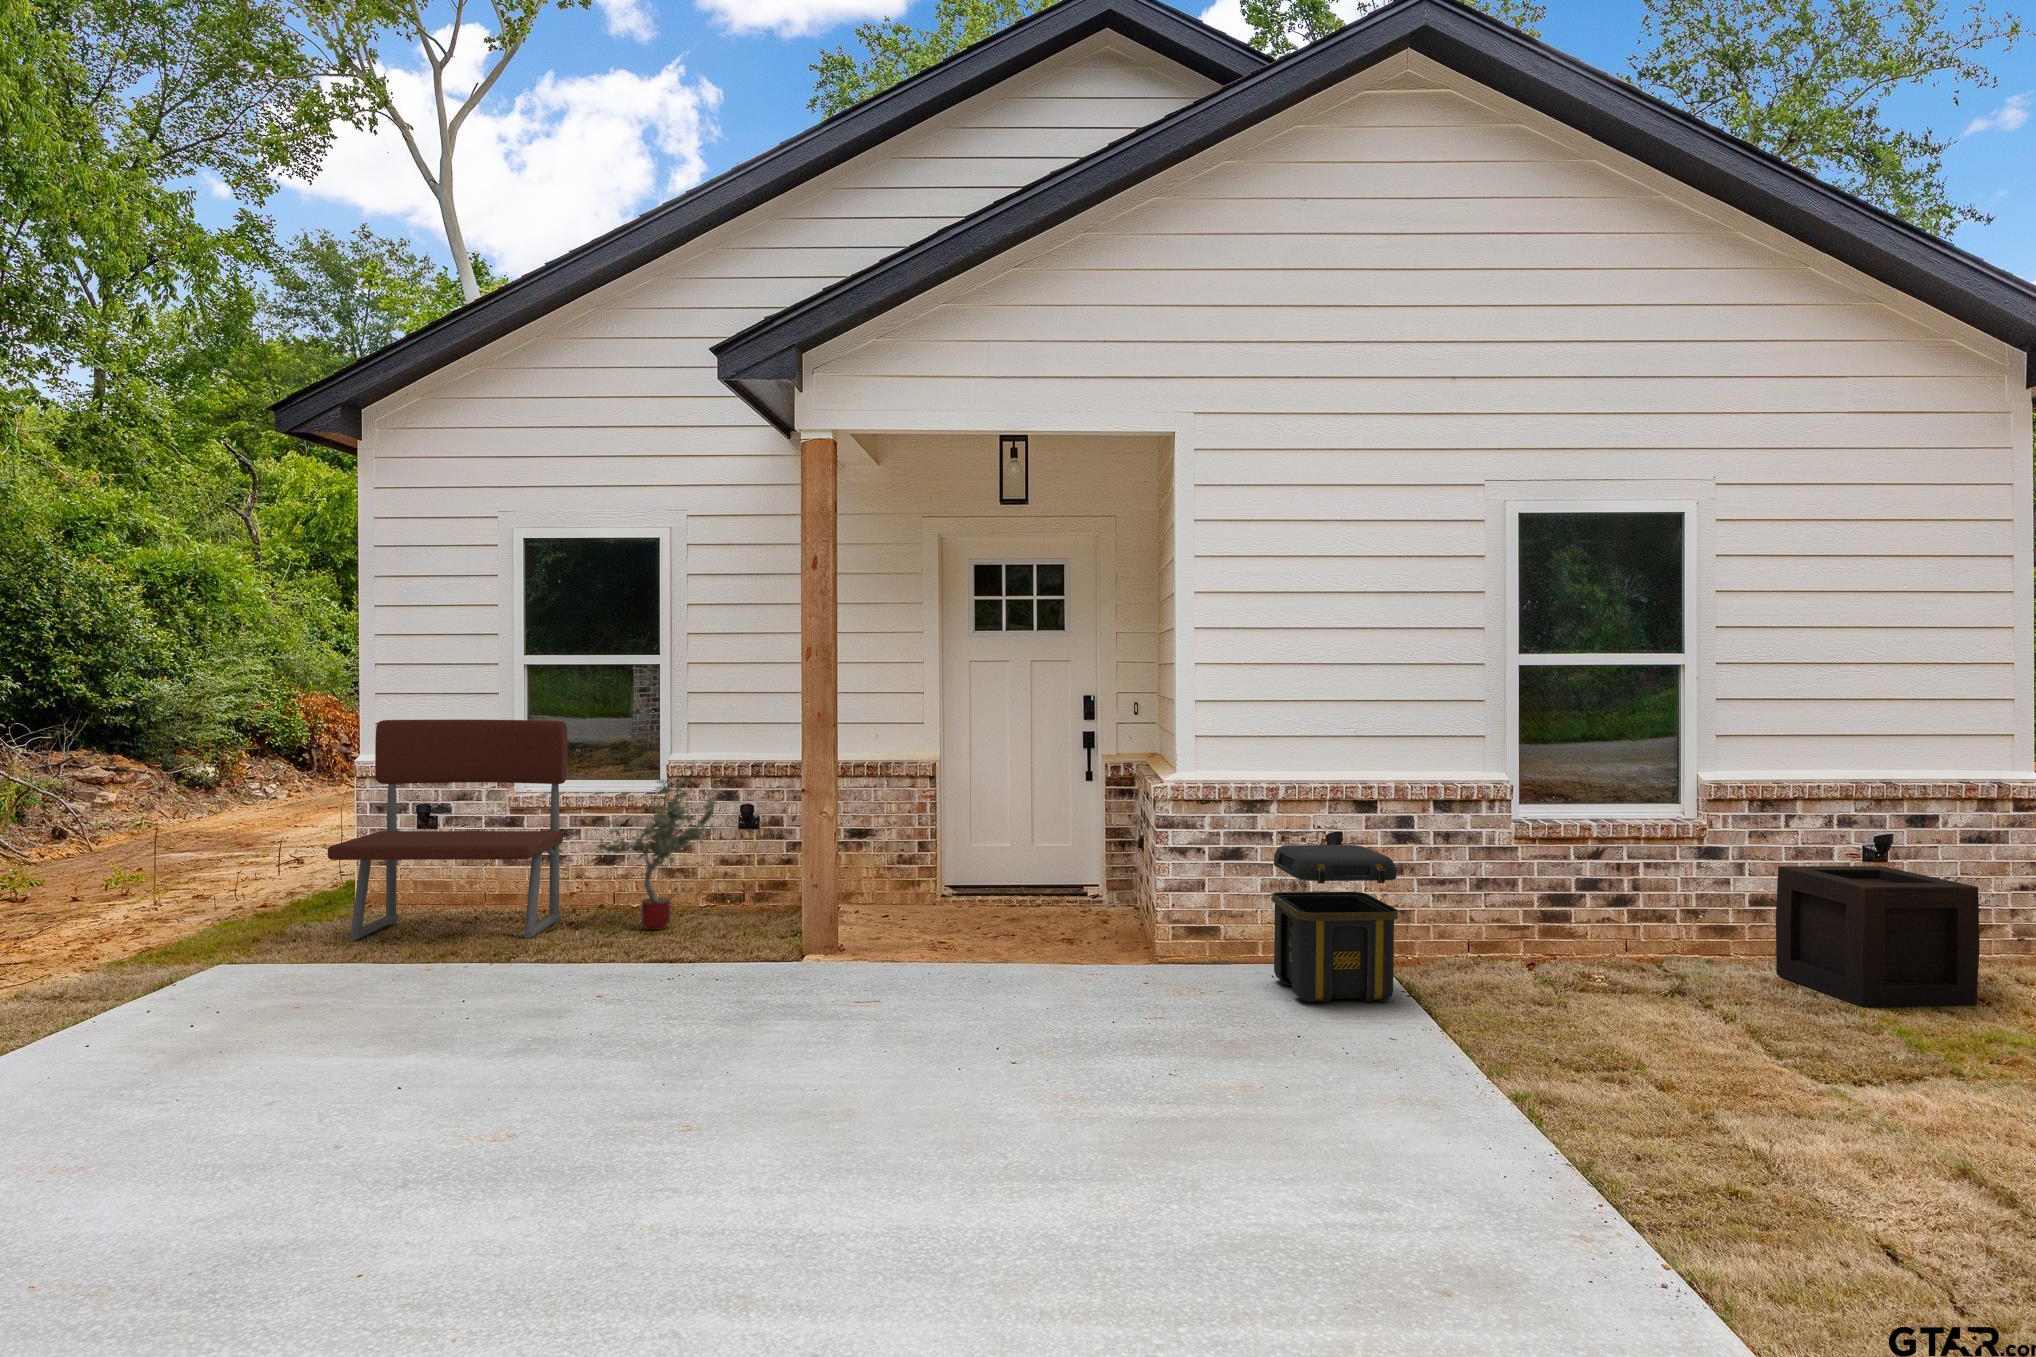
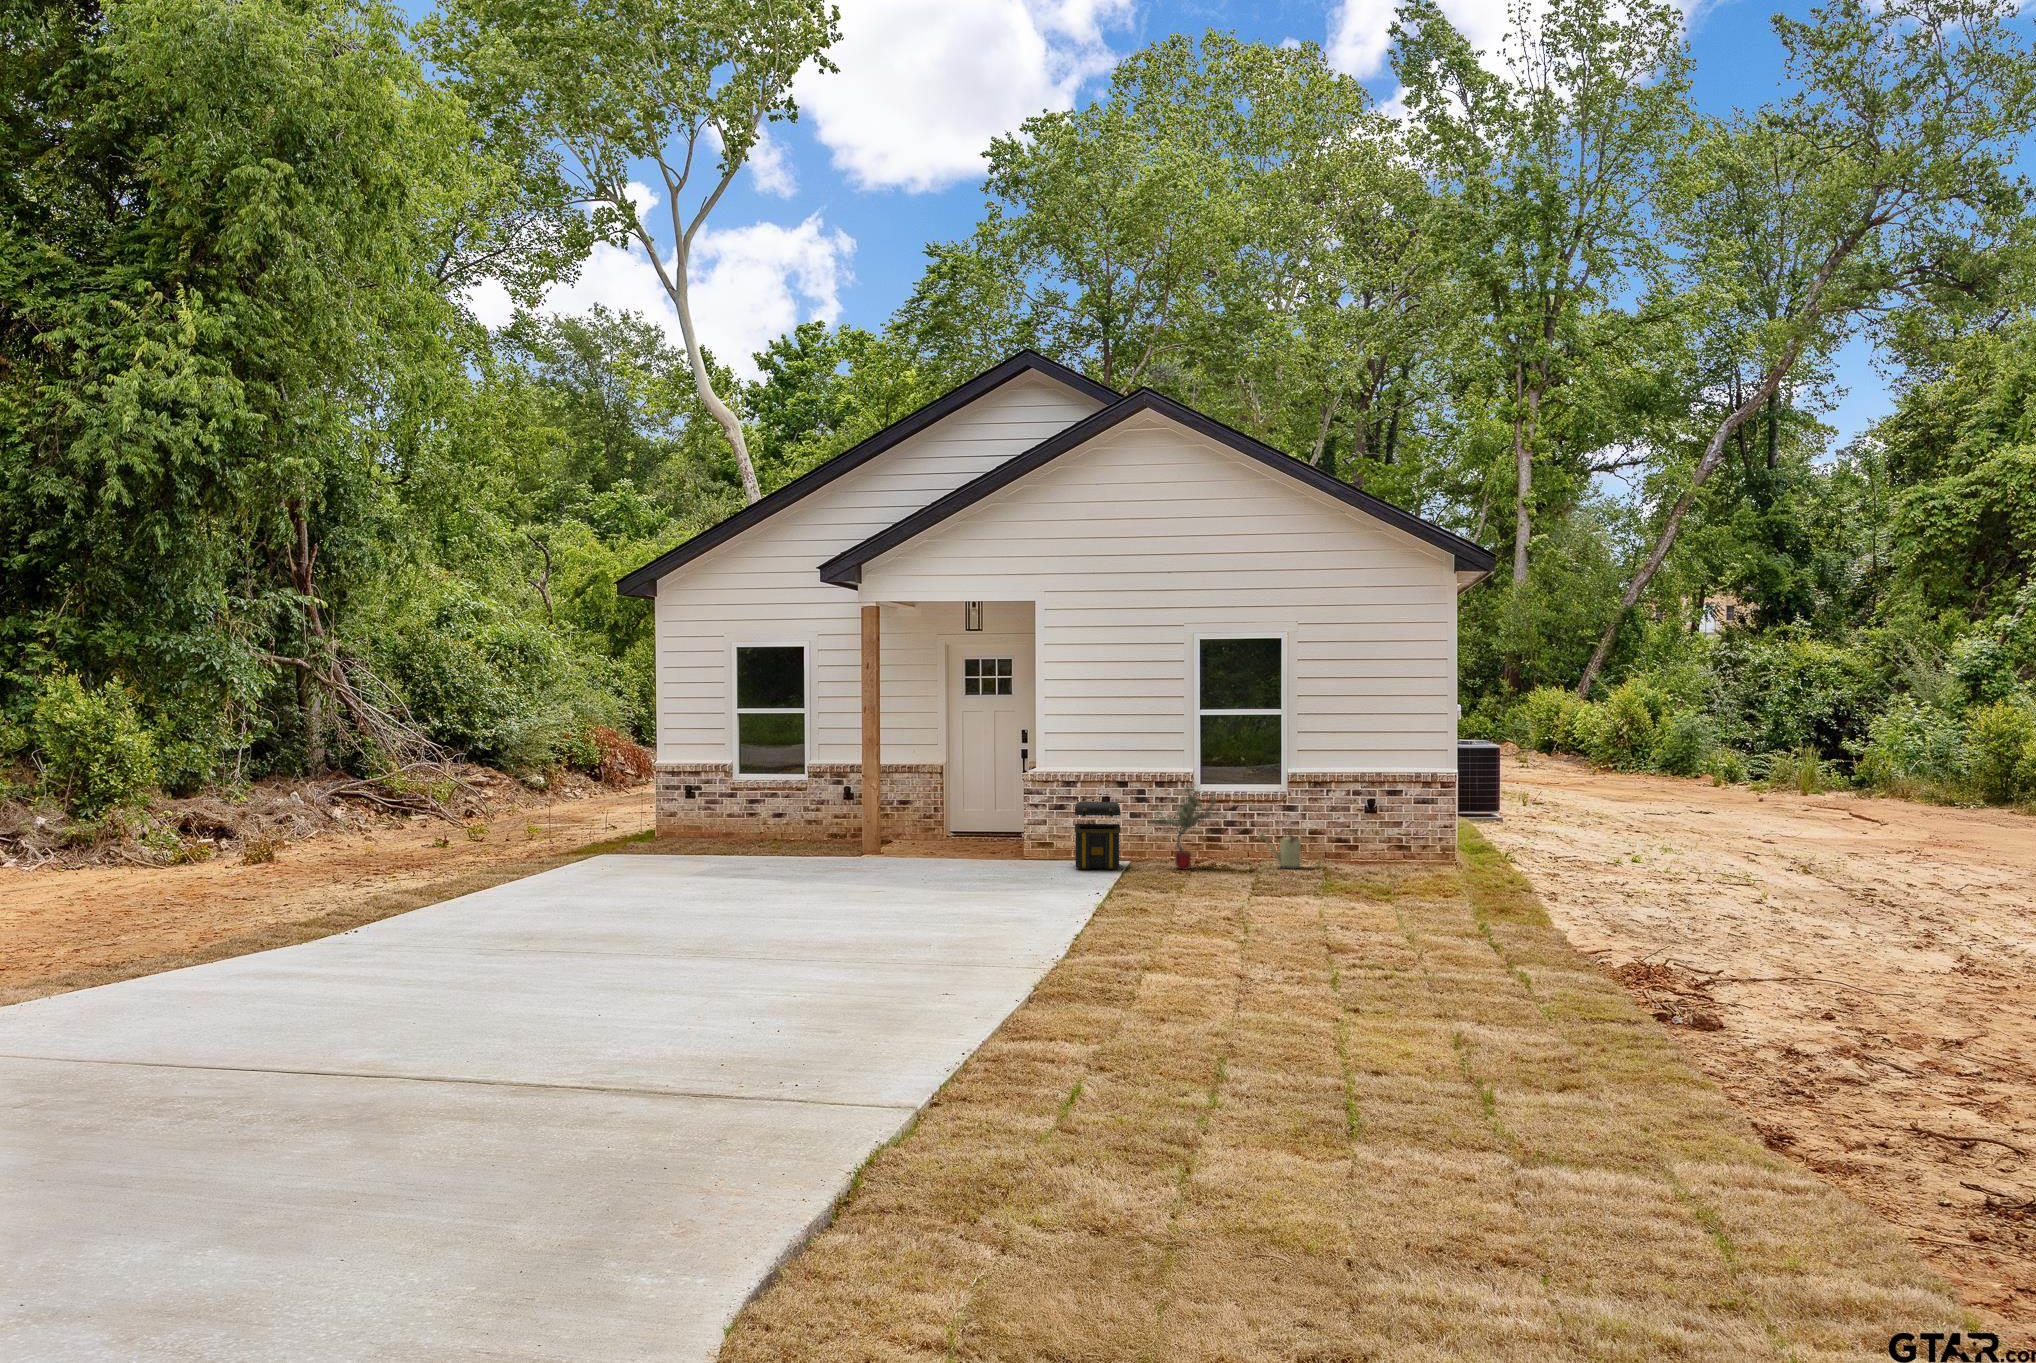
bench: present [328,719,567,941] -> none [653,743,758,849]
potted tree: present [598,779,718,930] -> present [1150,785,1218,870]
wooden crate: present [1776,866,1980,1007] -> none [1319,814,1385,875]
watering can: none [1659,895,1762,988] -> present [1257,828,1301,869]

